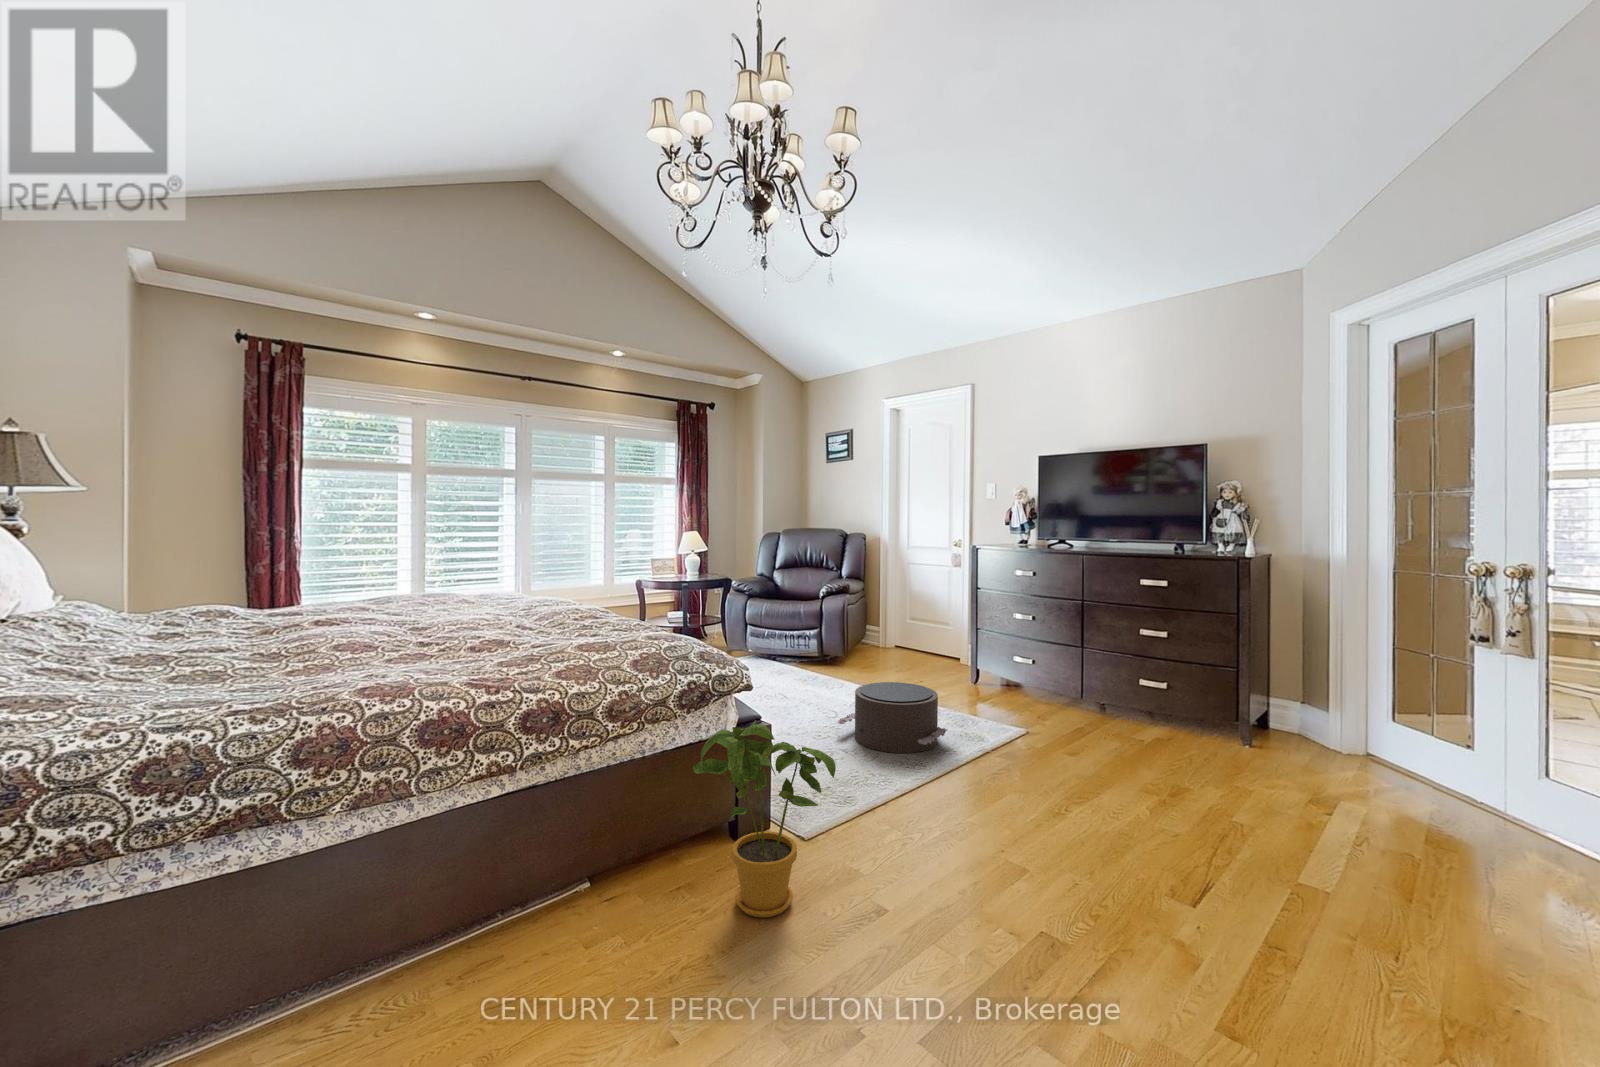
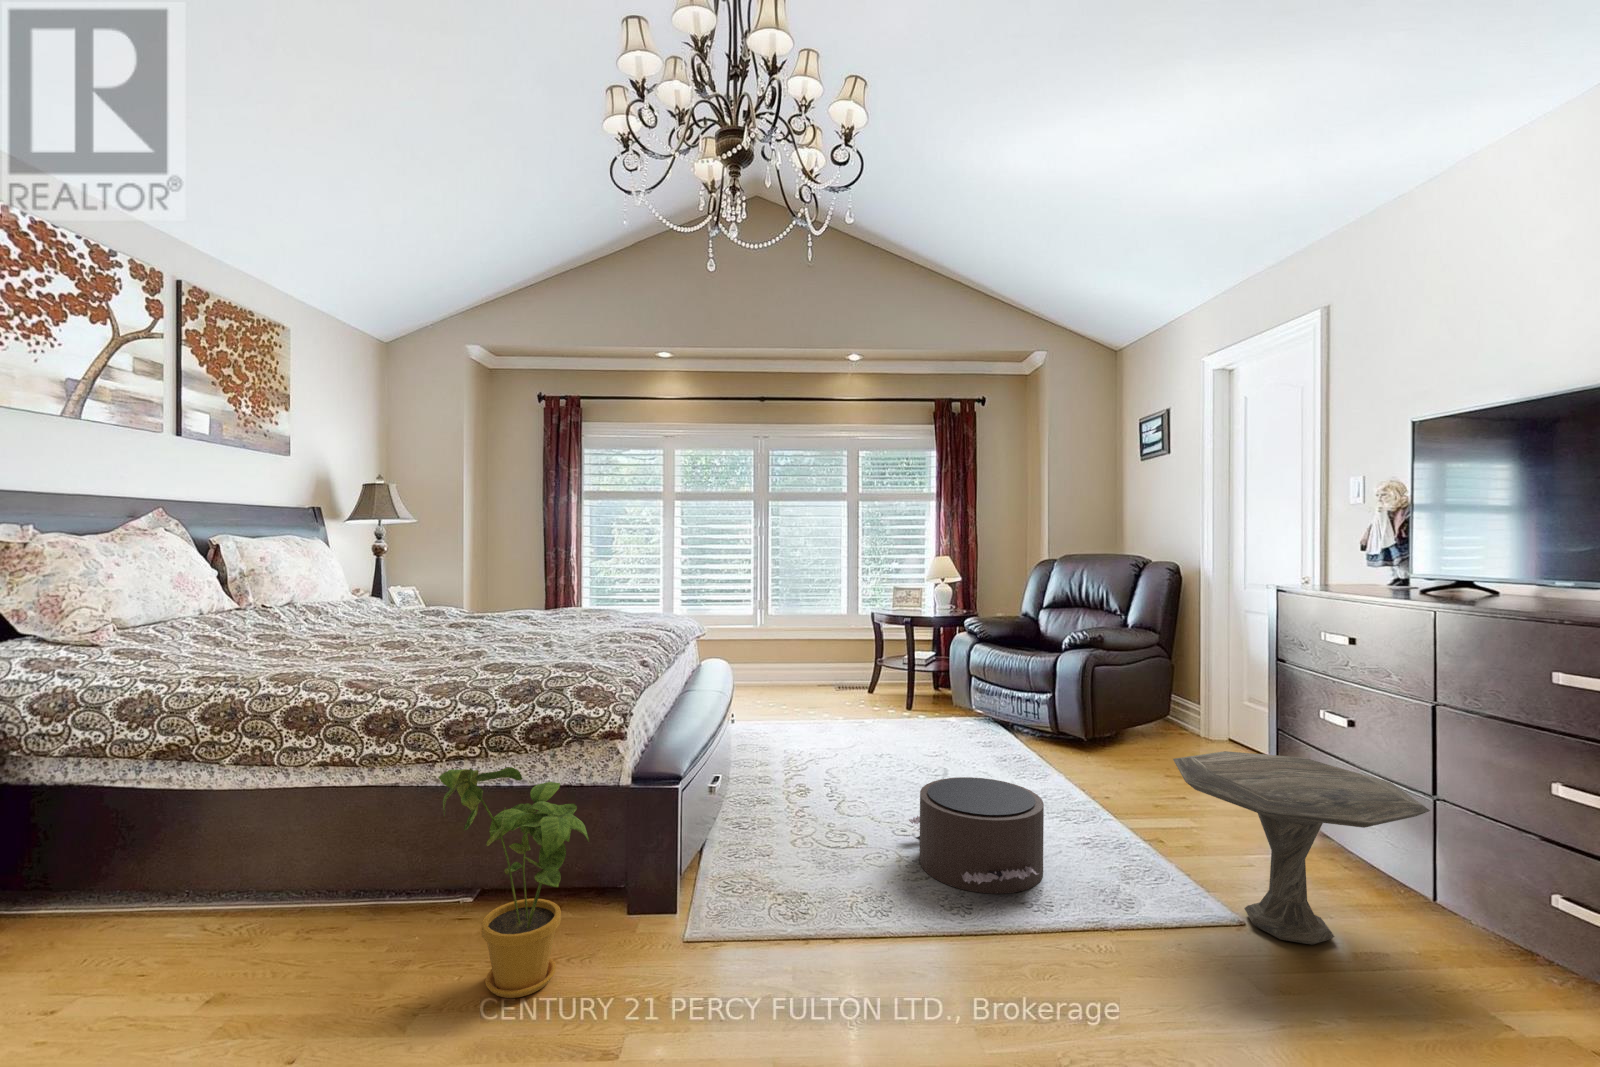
side table: none [992,636,1111,730] -> present [1173,751,1430,945]

